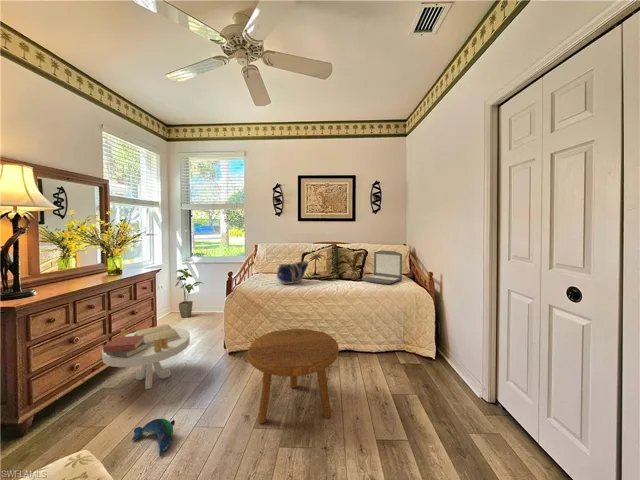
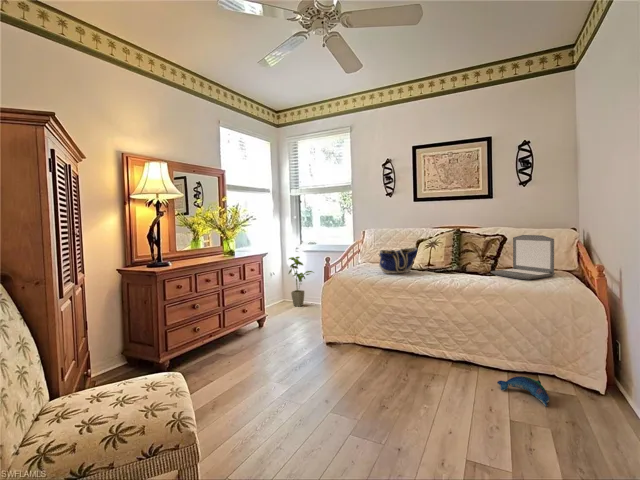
side table: present [102,324,190,389] -> none [214,304,286,360]
footstool: present [248,329,339,424] -> none [324,318,425,419]
plush toy: present [132,418,175,456] -> present [497,376,549,406]

